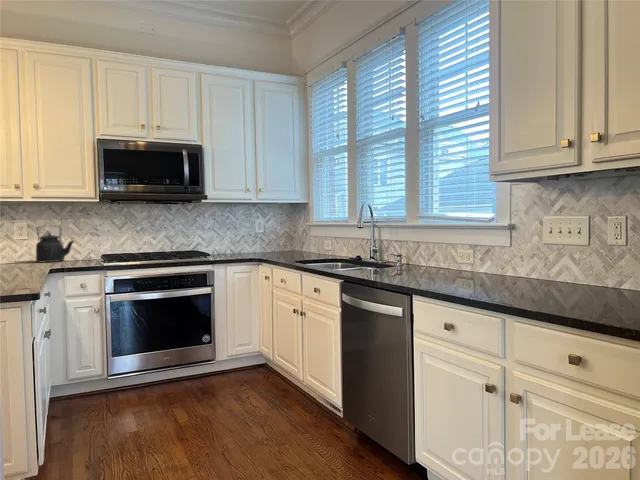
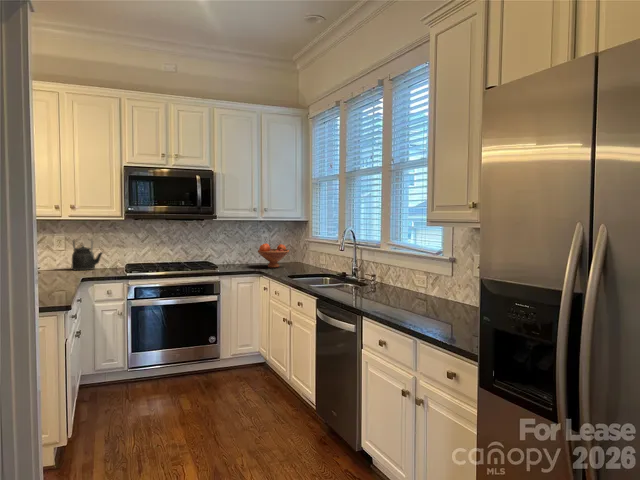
fruit bowl: none [254,228,290,255] -> present [258,243,289,268]

